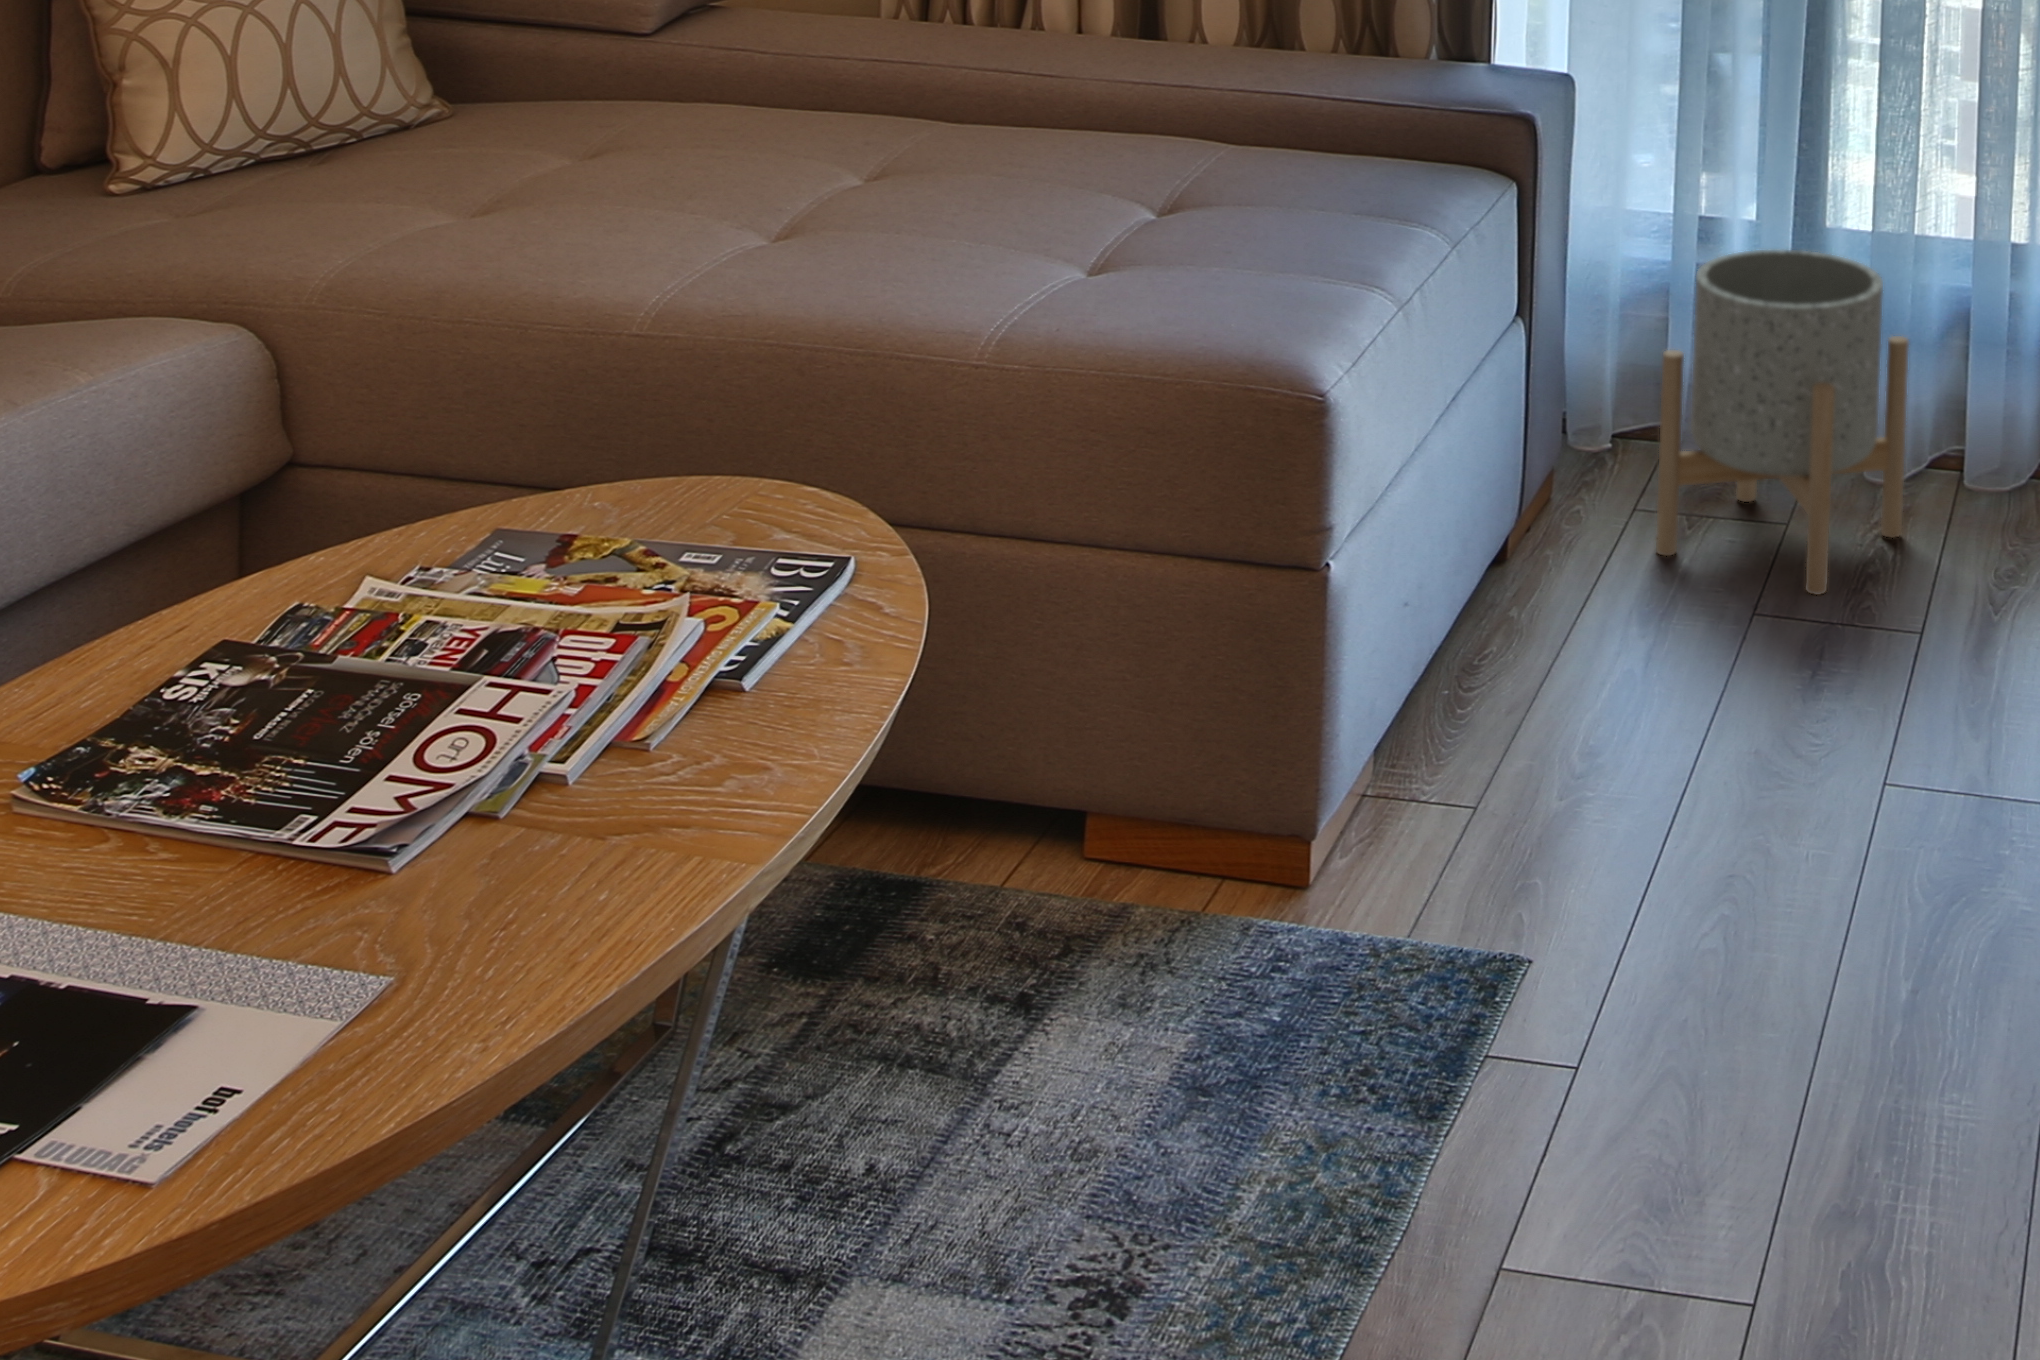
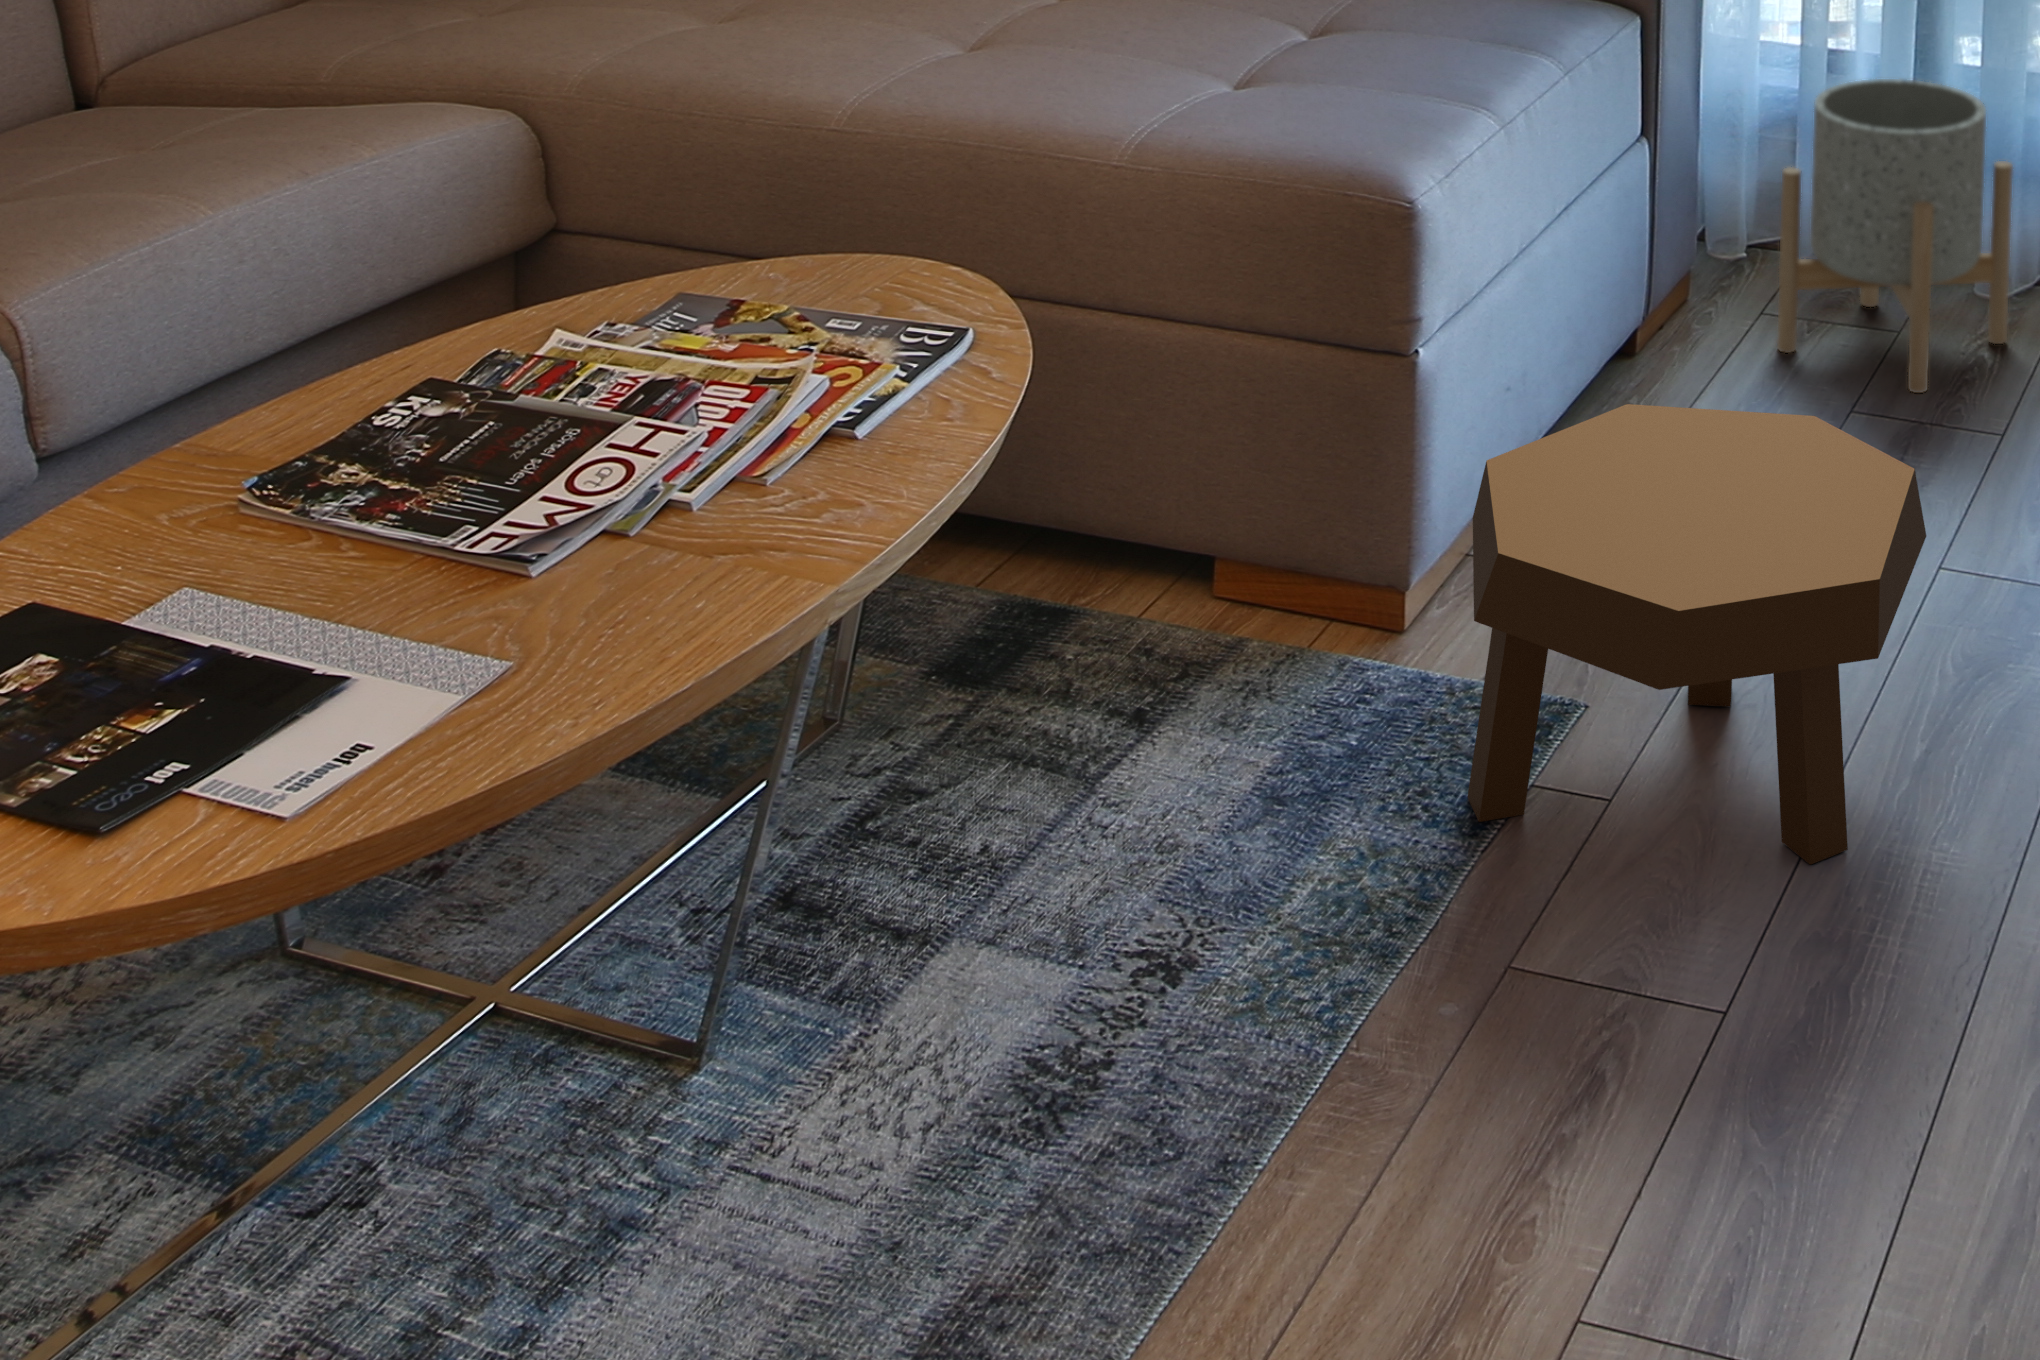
footstool: none [1401,617,1903,1126] -> present [1467,404,1926,865]

